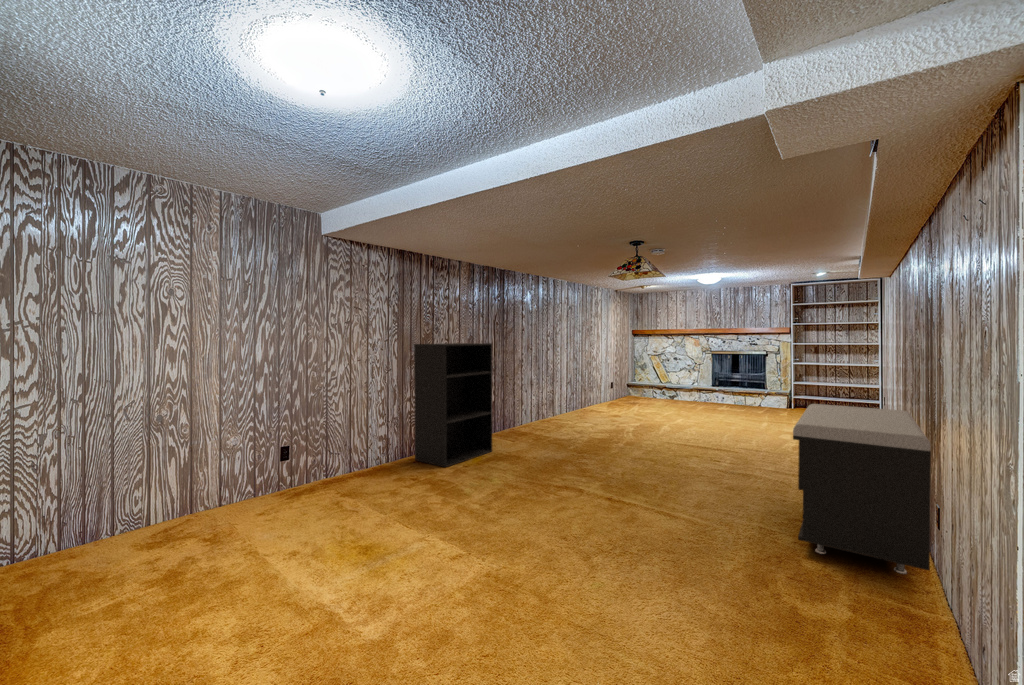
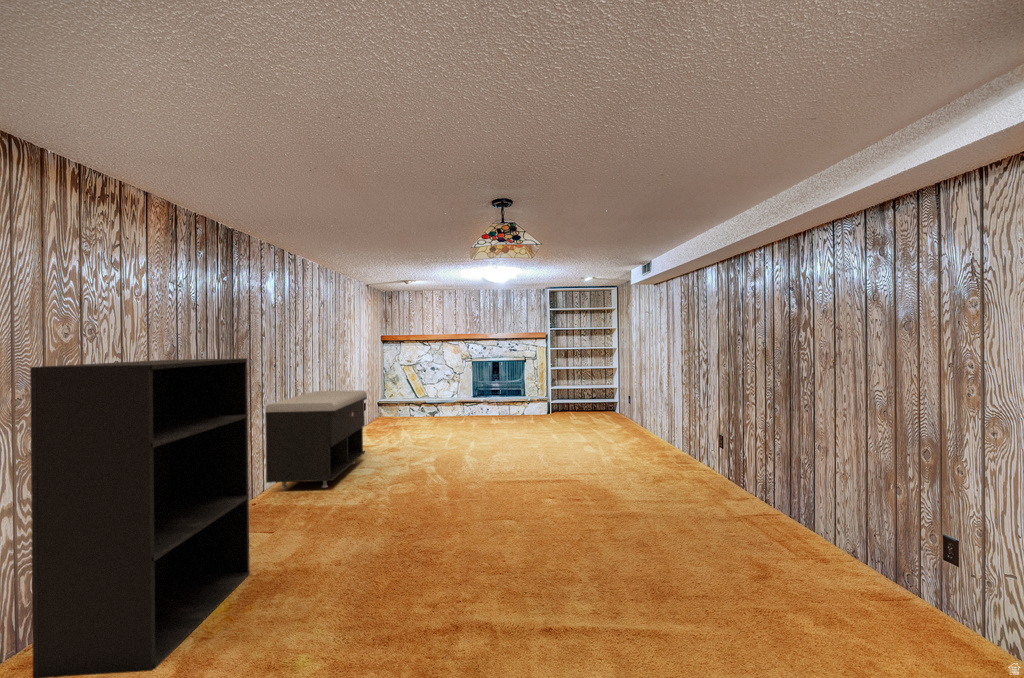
storage bench: present [793,404,931,574] -> present [265,390,367,489]

